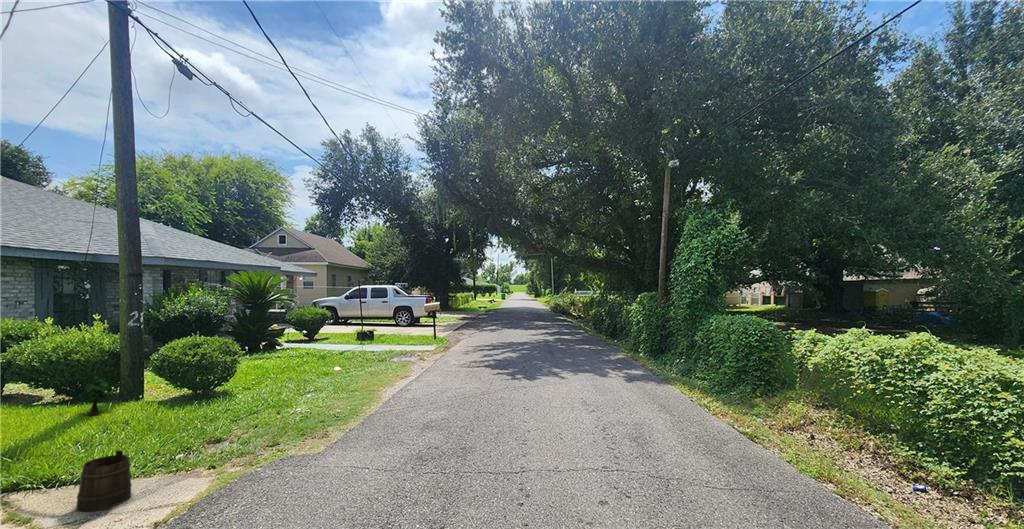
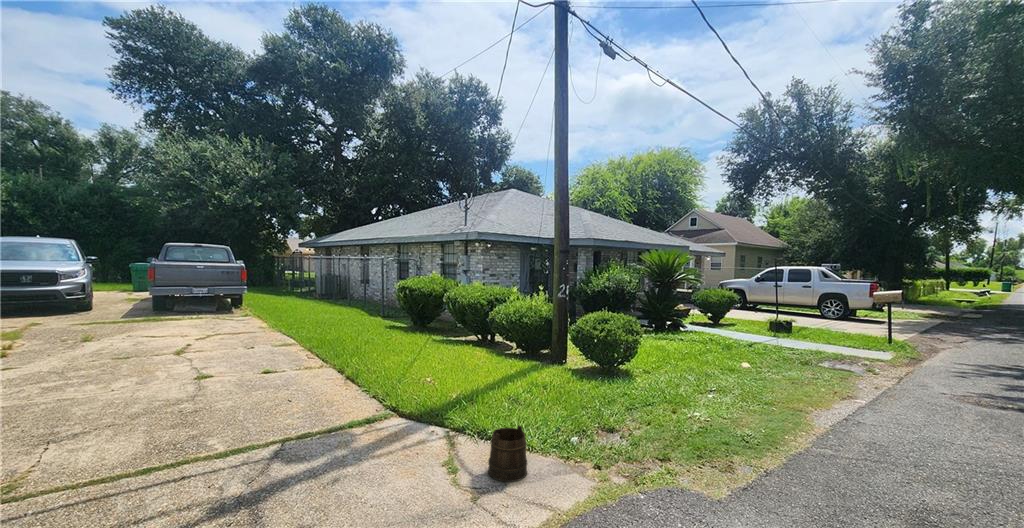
decorative plant: present [82,372,113,416] -> none [520,337,540,373]

